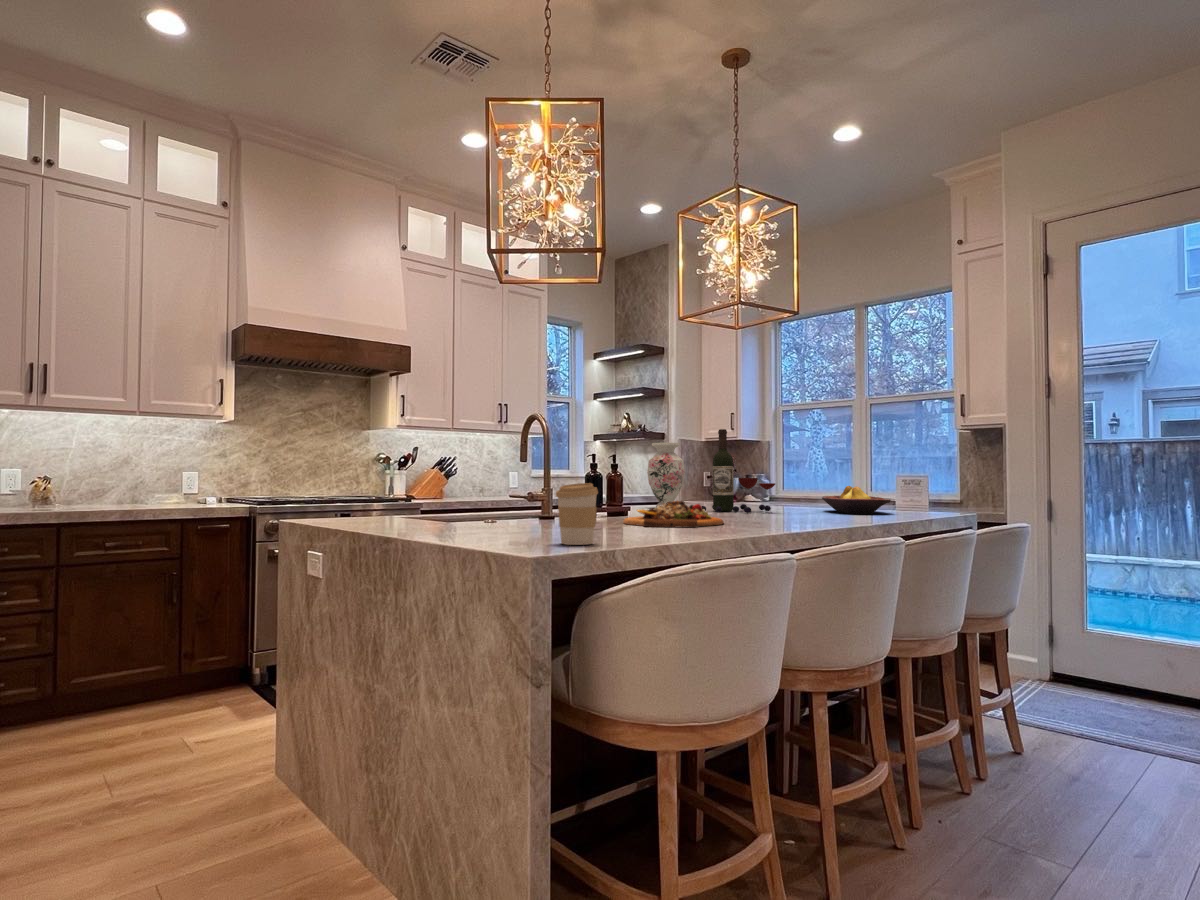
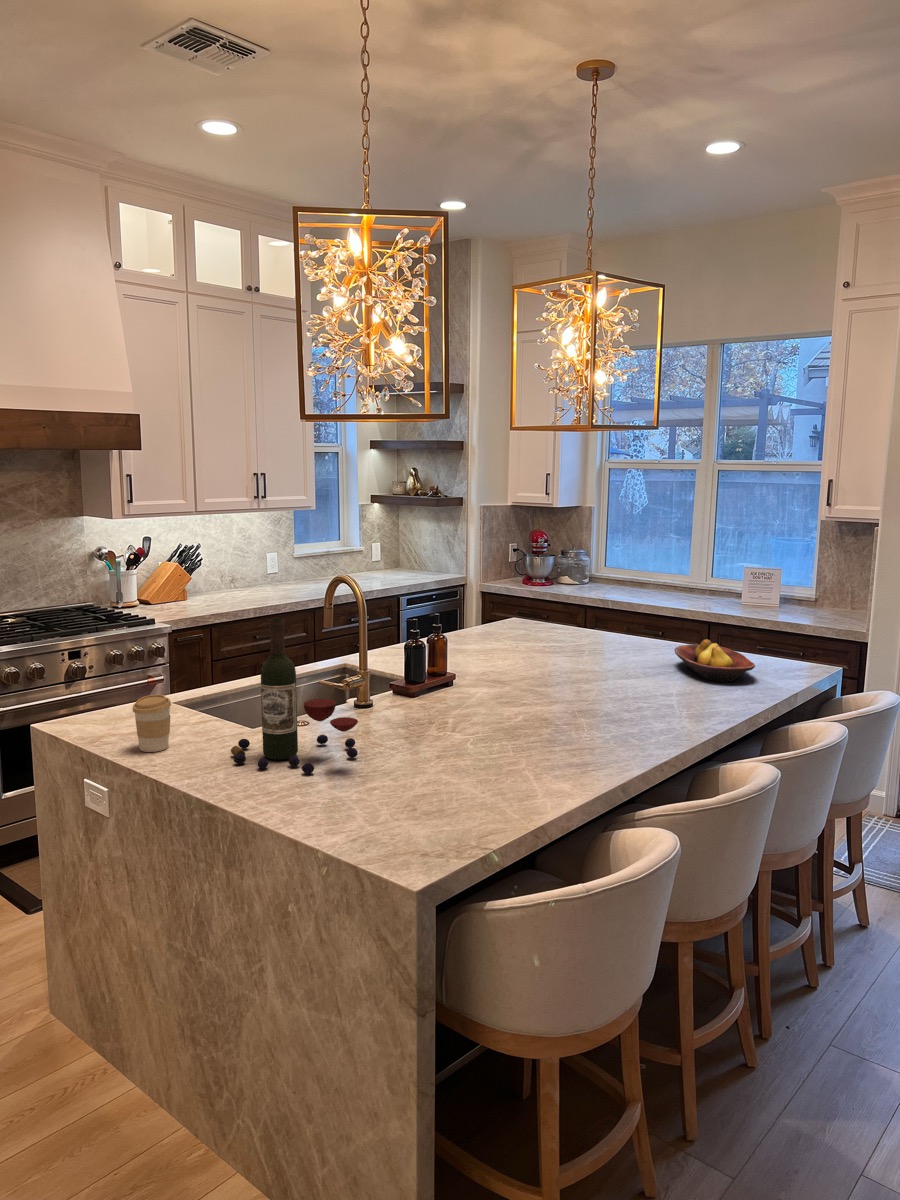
wine bottle: present [702,429,775,513] -> present [231,618,358,774]
vase: present [647,443,685,507] -> none [467,575,513,657]
coffee cup: present [556,483,598,545] -> present [132,695,171,752]
cutting board: present [623,501,724,528] -> none [464,705,582,756]

